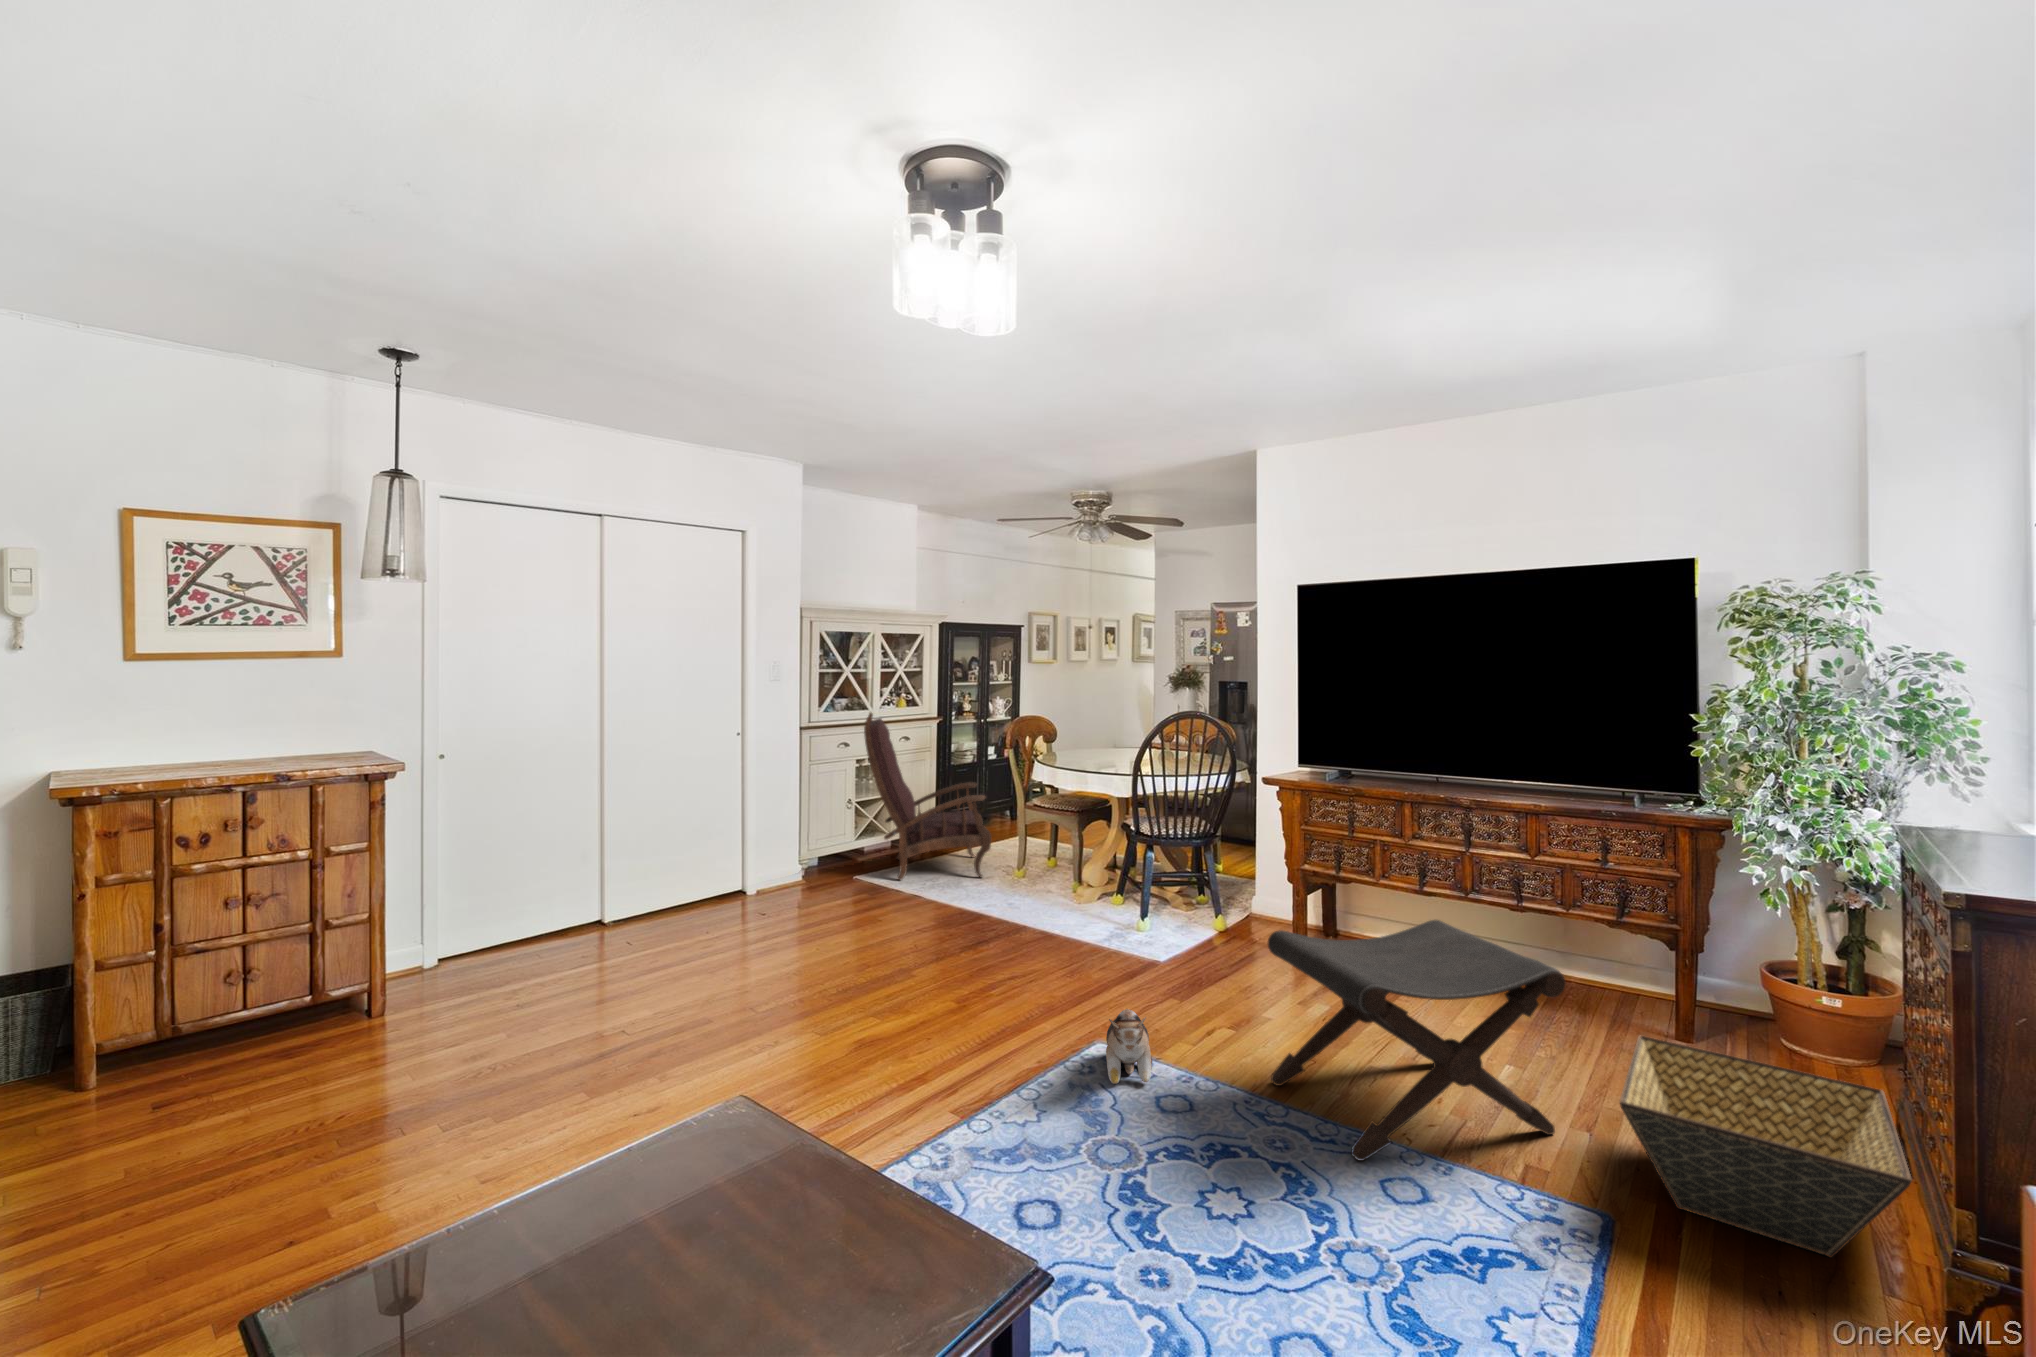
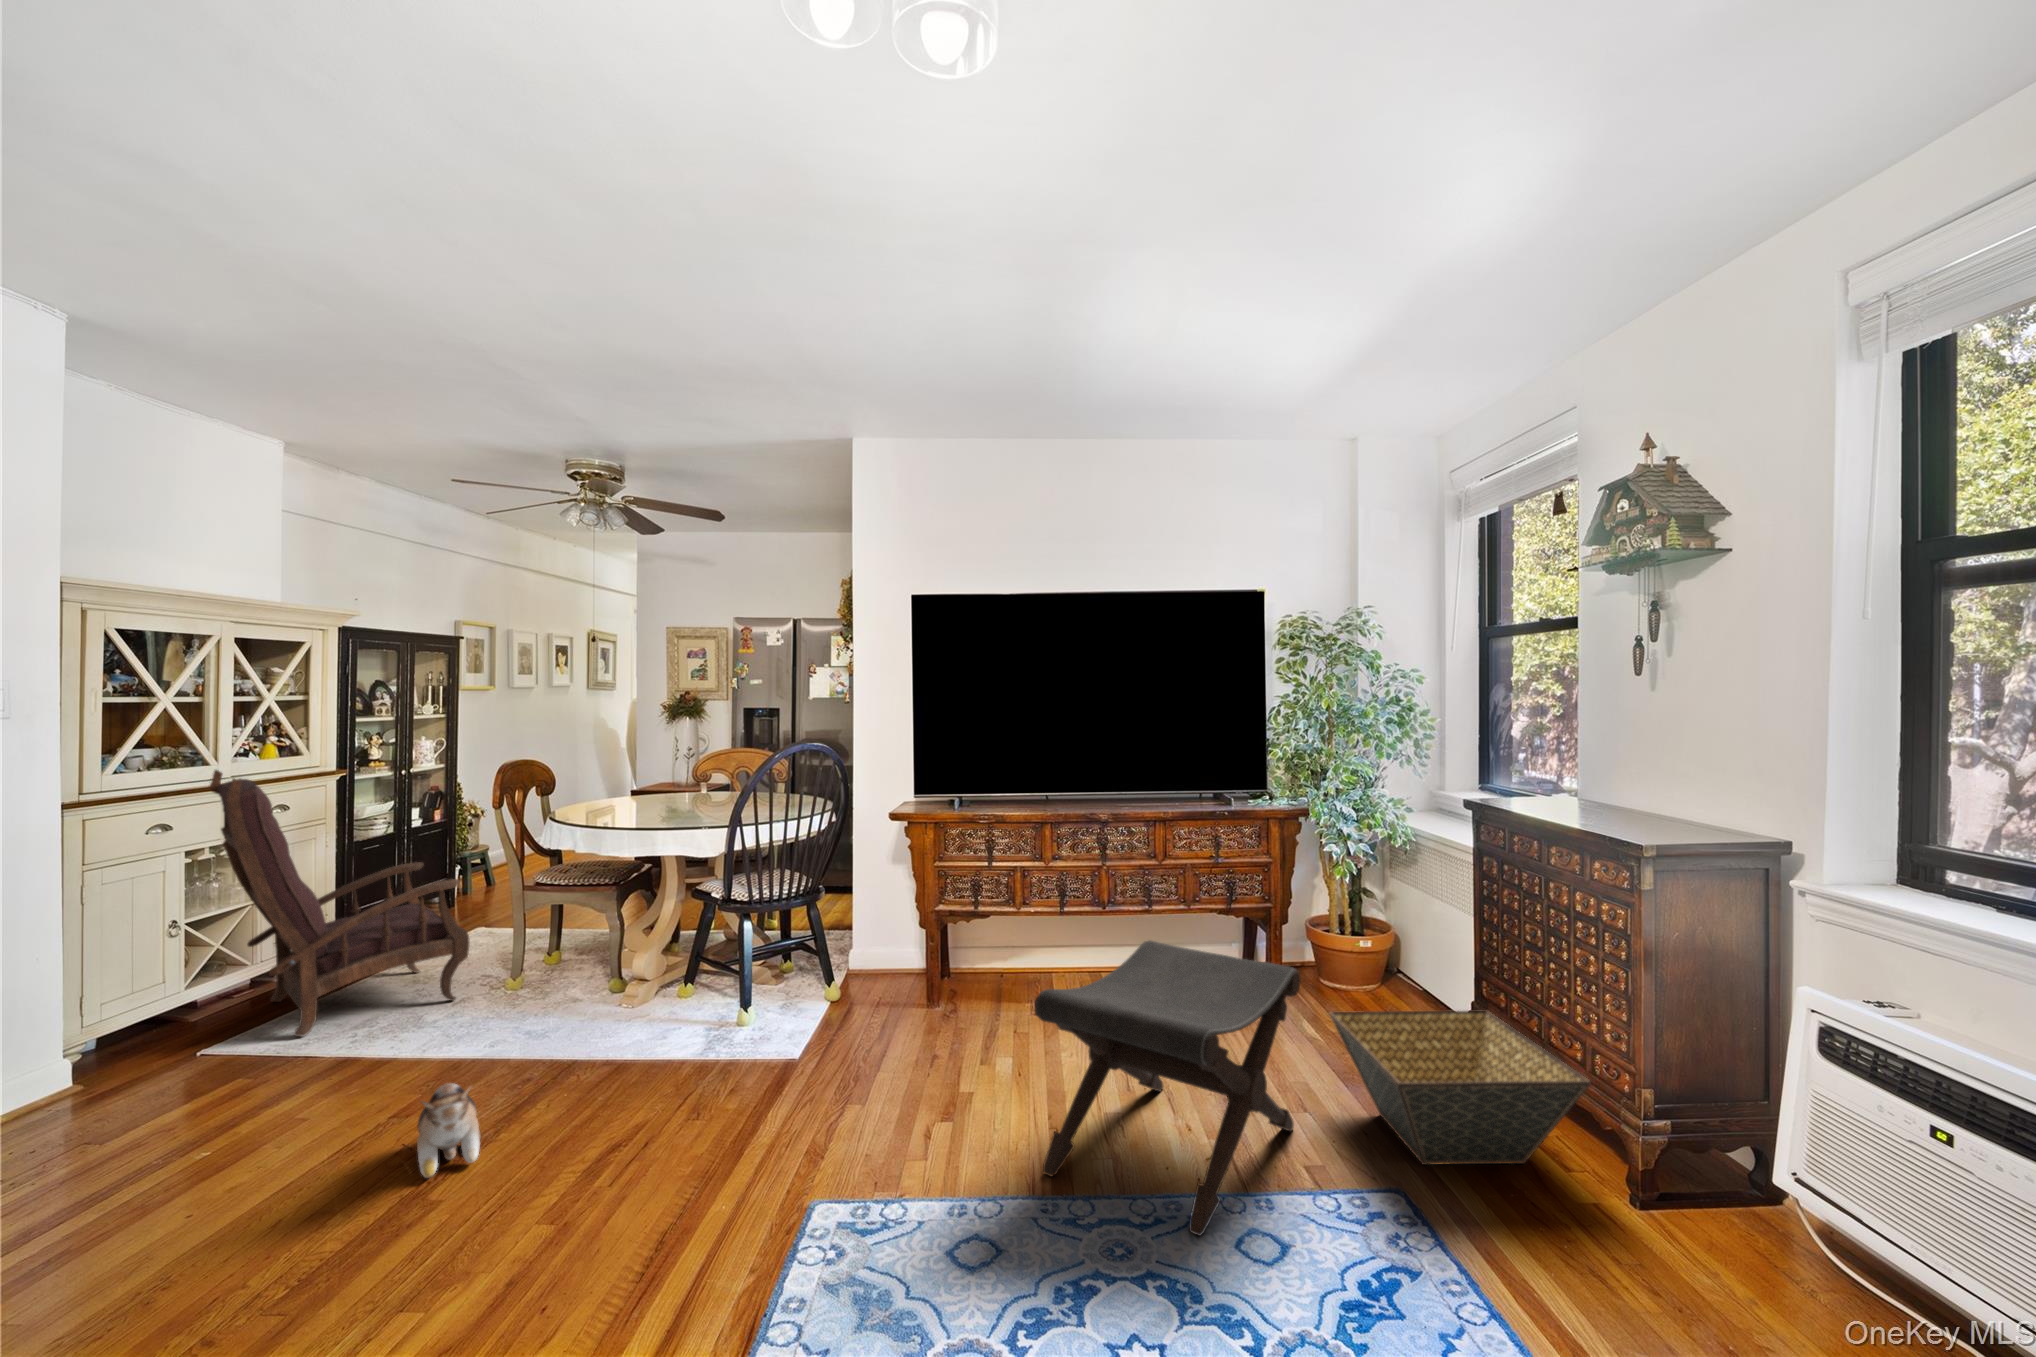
plush toy: present [1106,1009,1152,1084] -> present [417,1083,481,1178]

